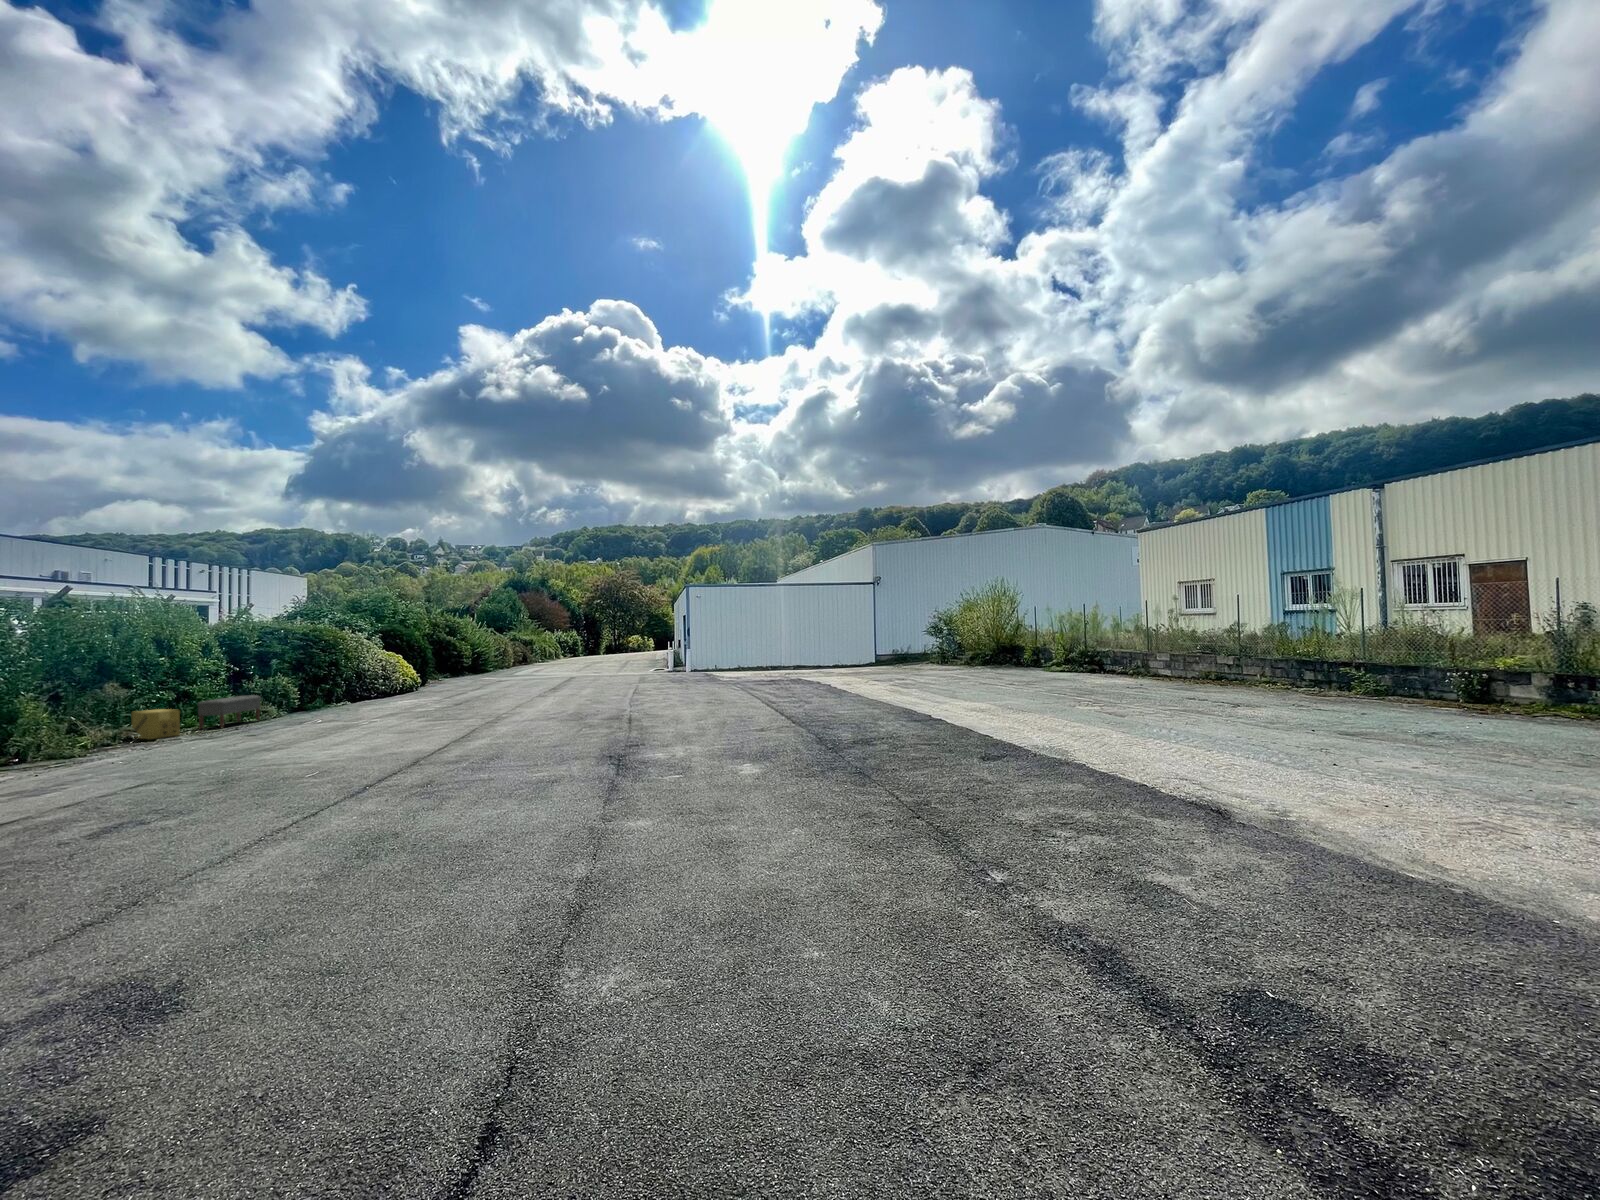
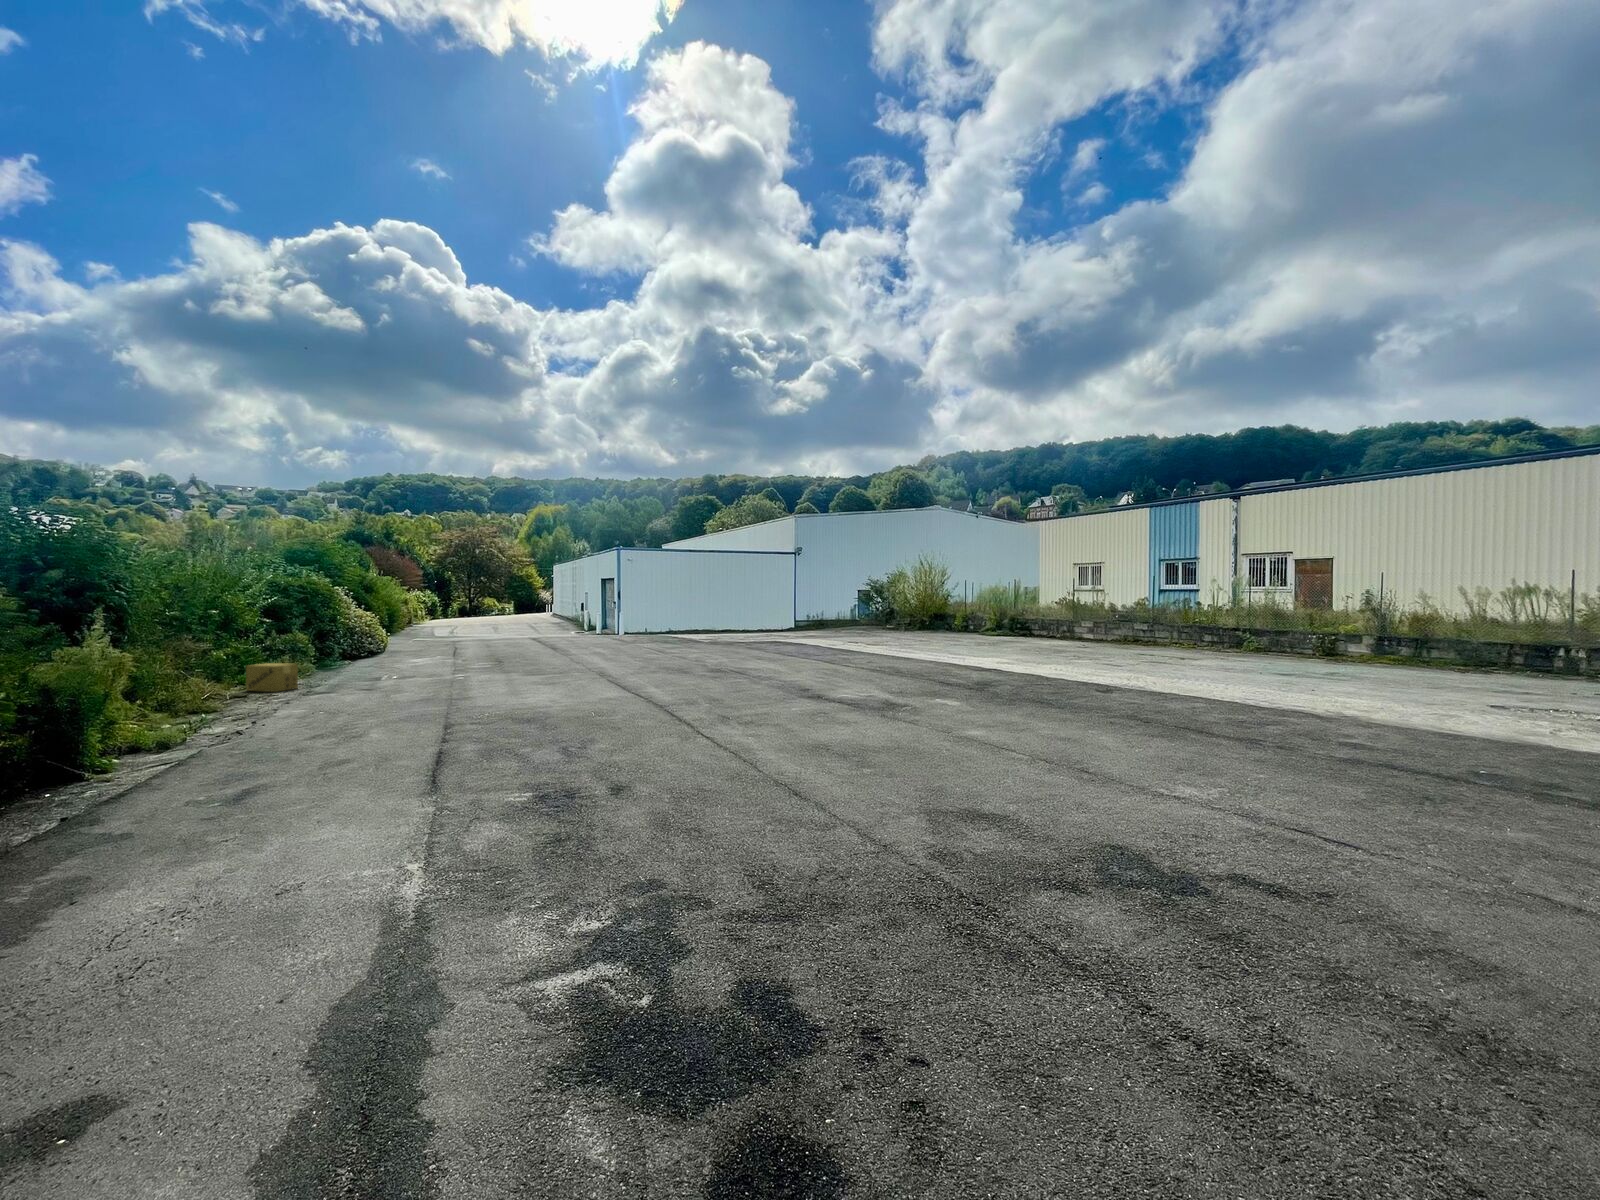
bench: present [197,695,261,729] -> none [290,651,329,684]

